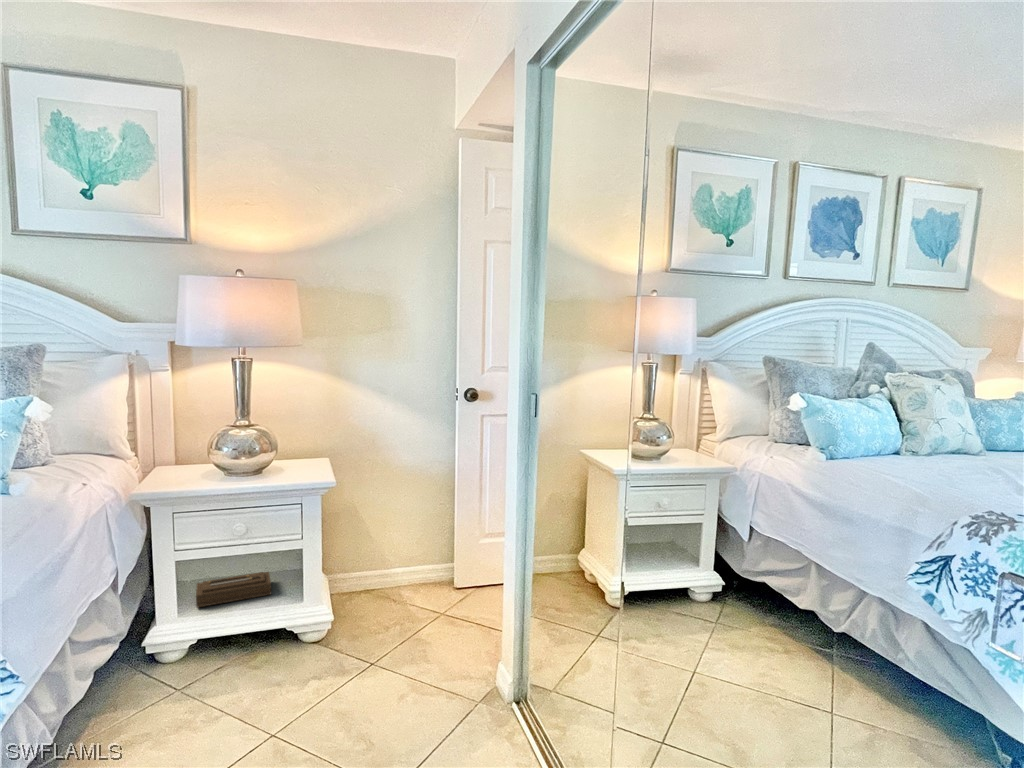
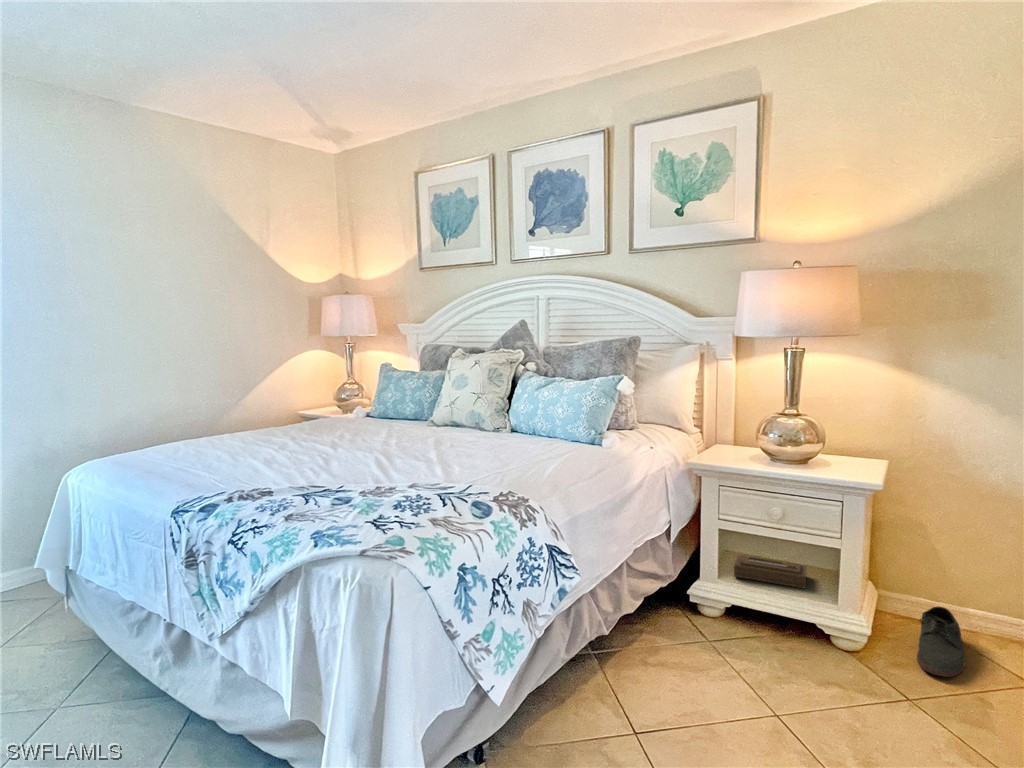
shoe: none [364,570,399,629] -> present [917,607,965,677]

